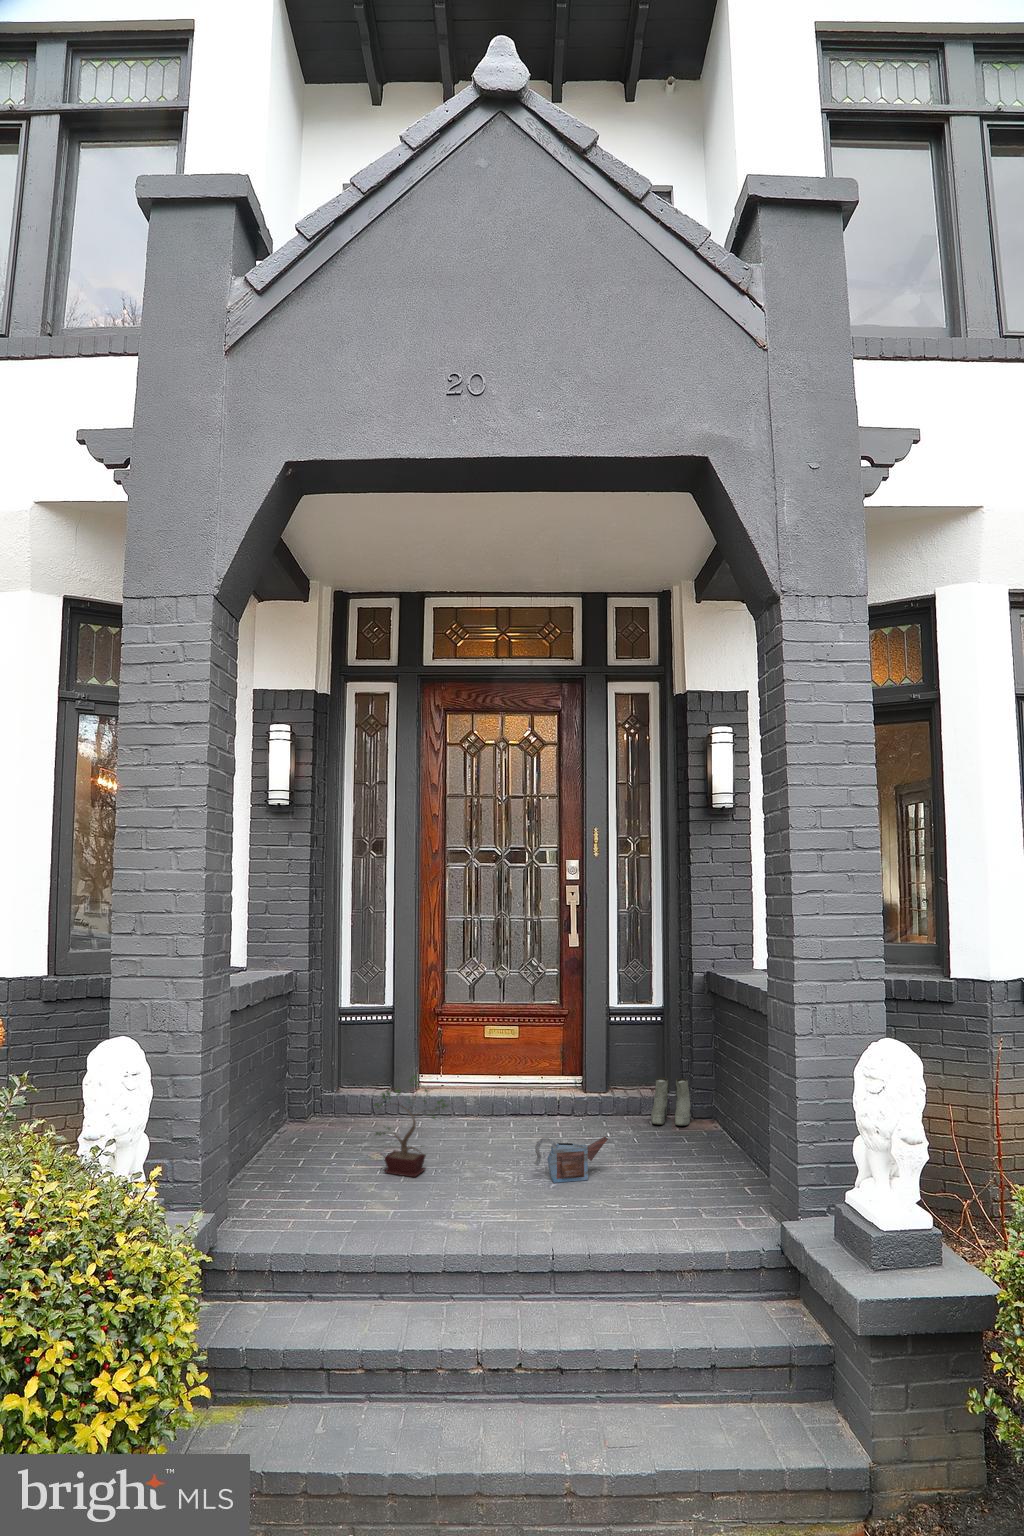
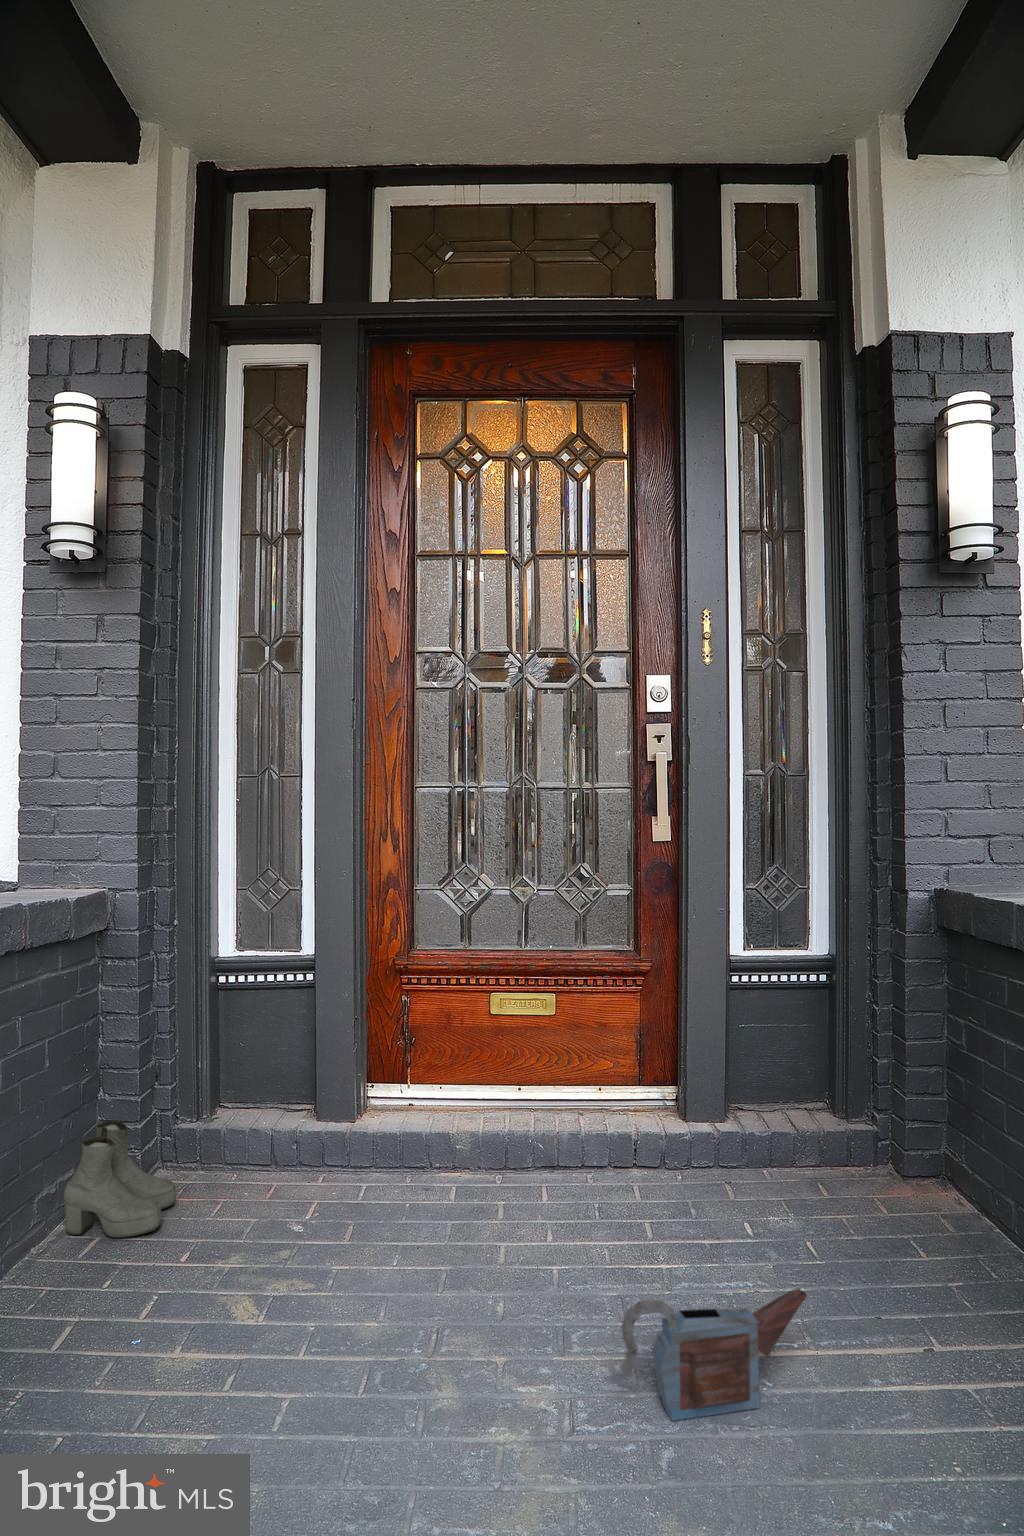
potted plant: present [373,1075,448,1177] -> none [209,1122,396,1395]
boots: present [651,1078,691,1126] -> present [64,1120,176,1238]

